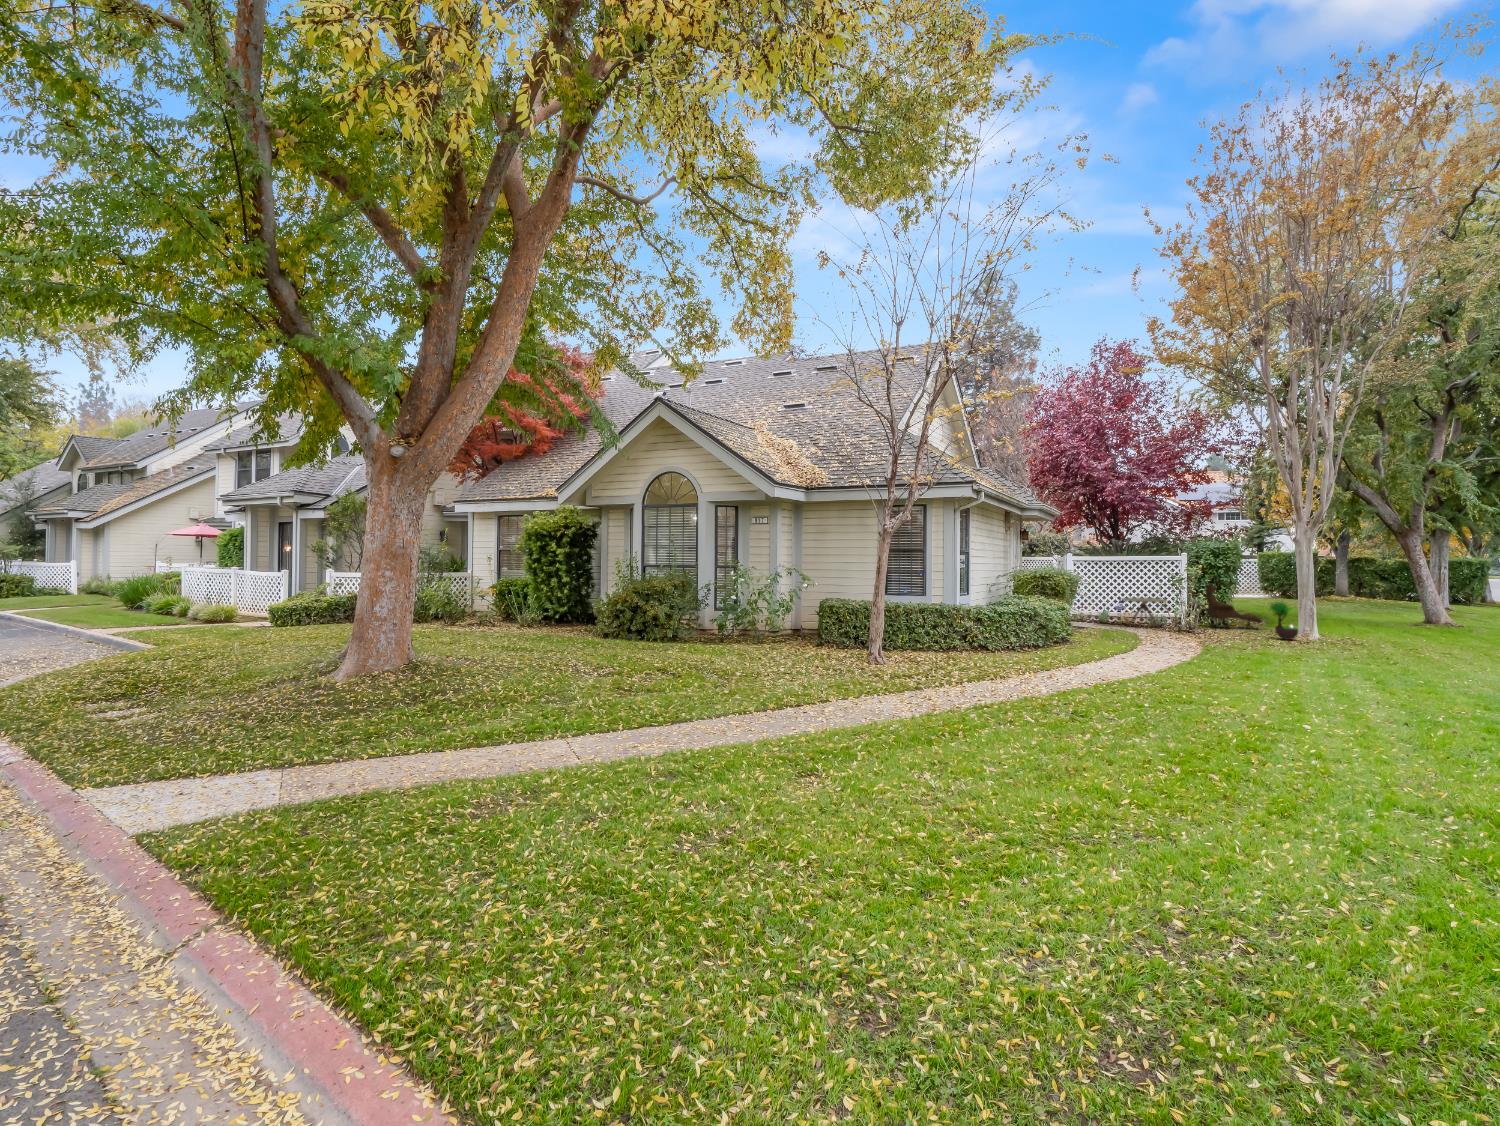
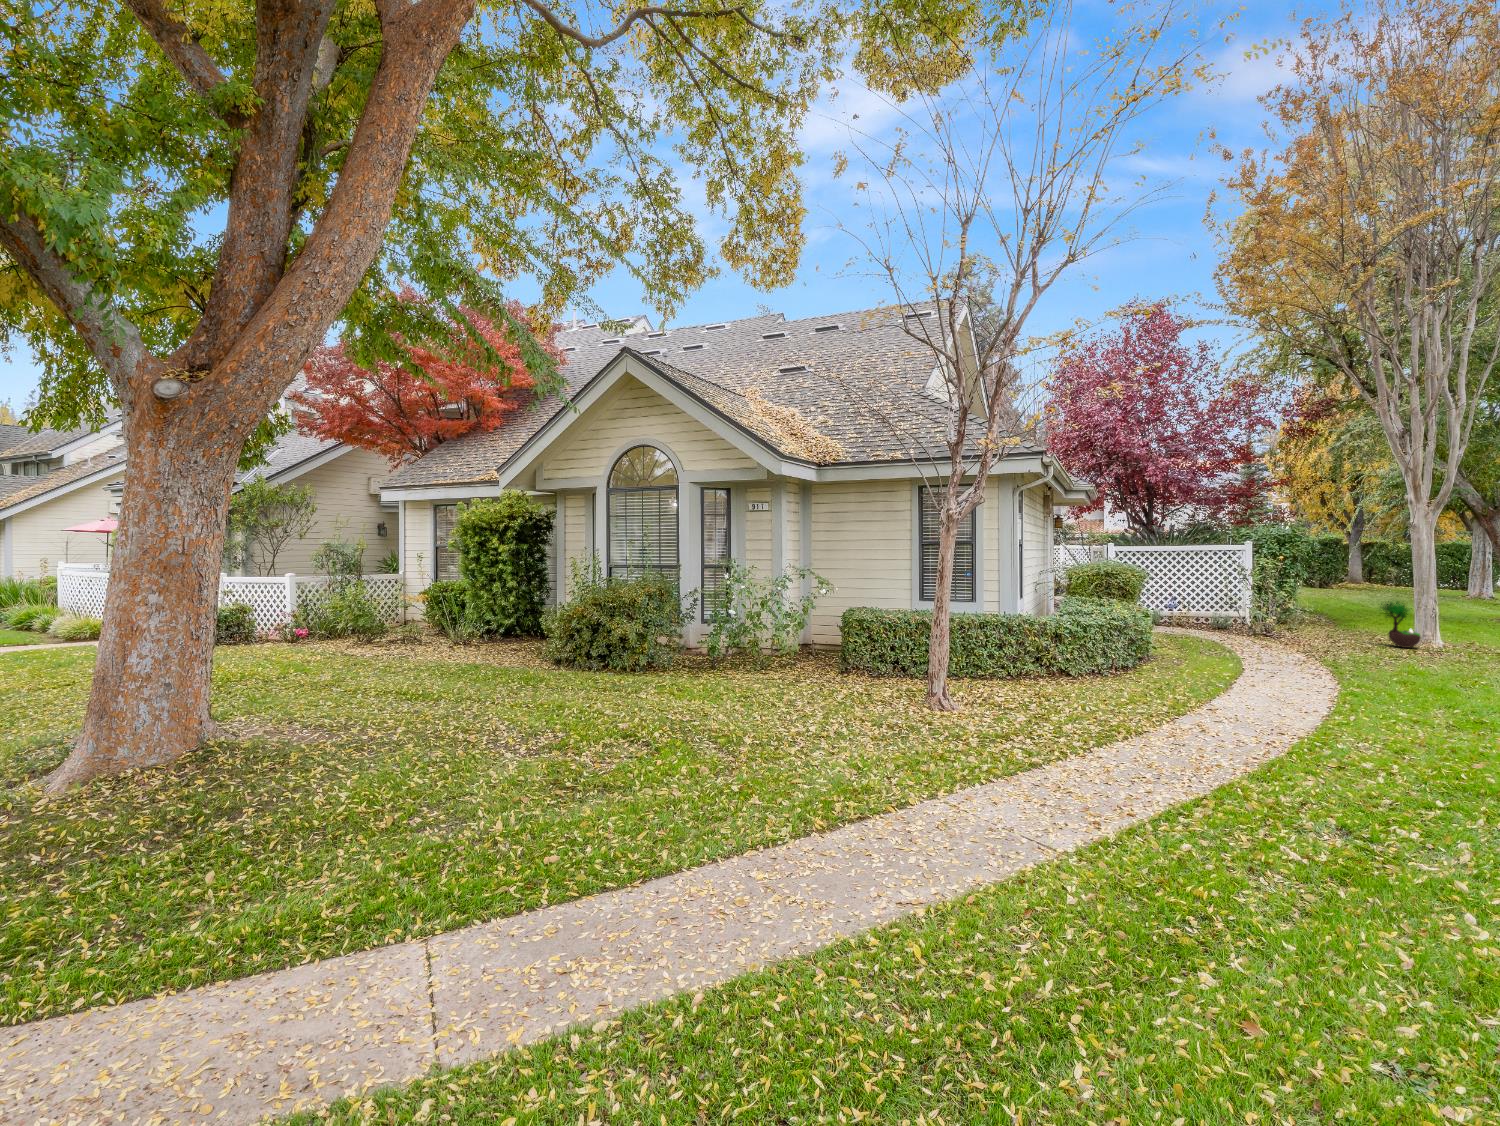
lounge chair: present [1205,583,1262,629] -> none [1268,576,1344,632]
round table: present [1122,598,1167,628] -> none [1178,594,1237,632]

